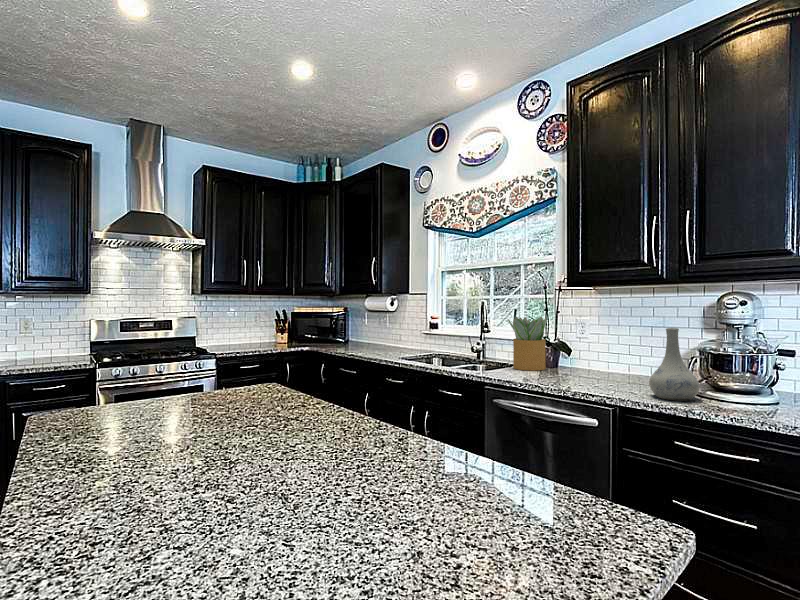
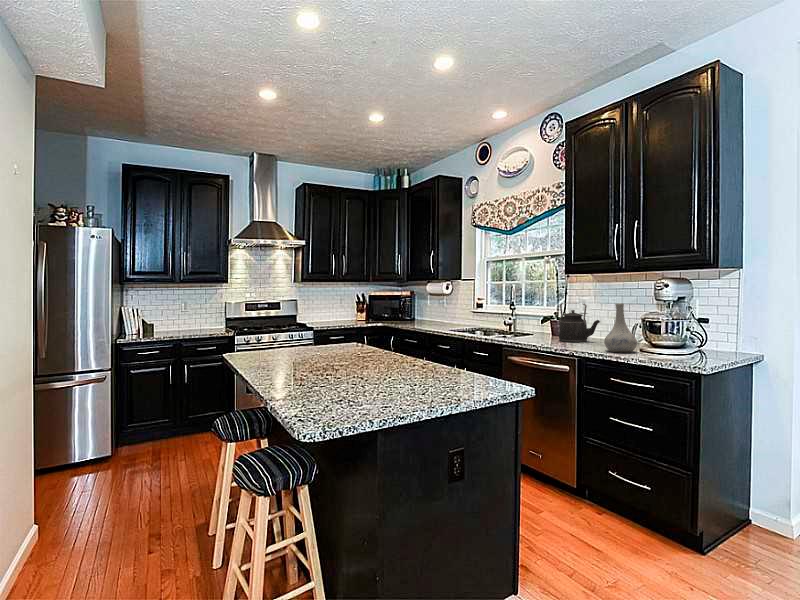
potted plant: present [508,317,546,371] -> none [525,297,555,338]
kettle: none [560,325,619,379] -> present [559,303,600,342]

